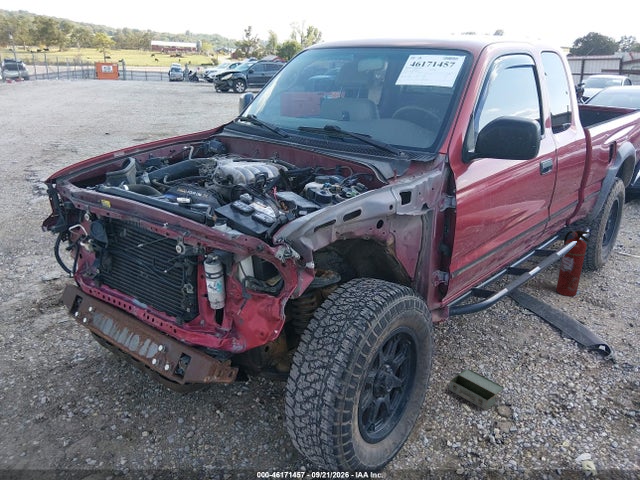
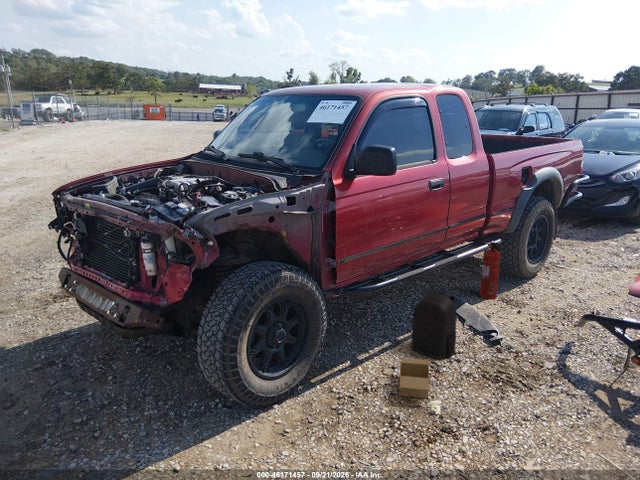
backpack: none [514,300,579,388] -> present [411,290,457,359]
toolbox: present [449,369,504,410] -> none [351,343,391,372]
cardboard box: none [525,395,586,453] -> present [399,358,430,398]

